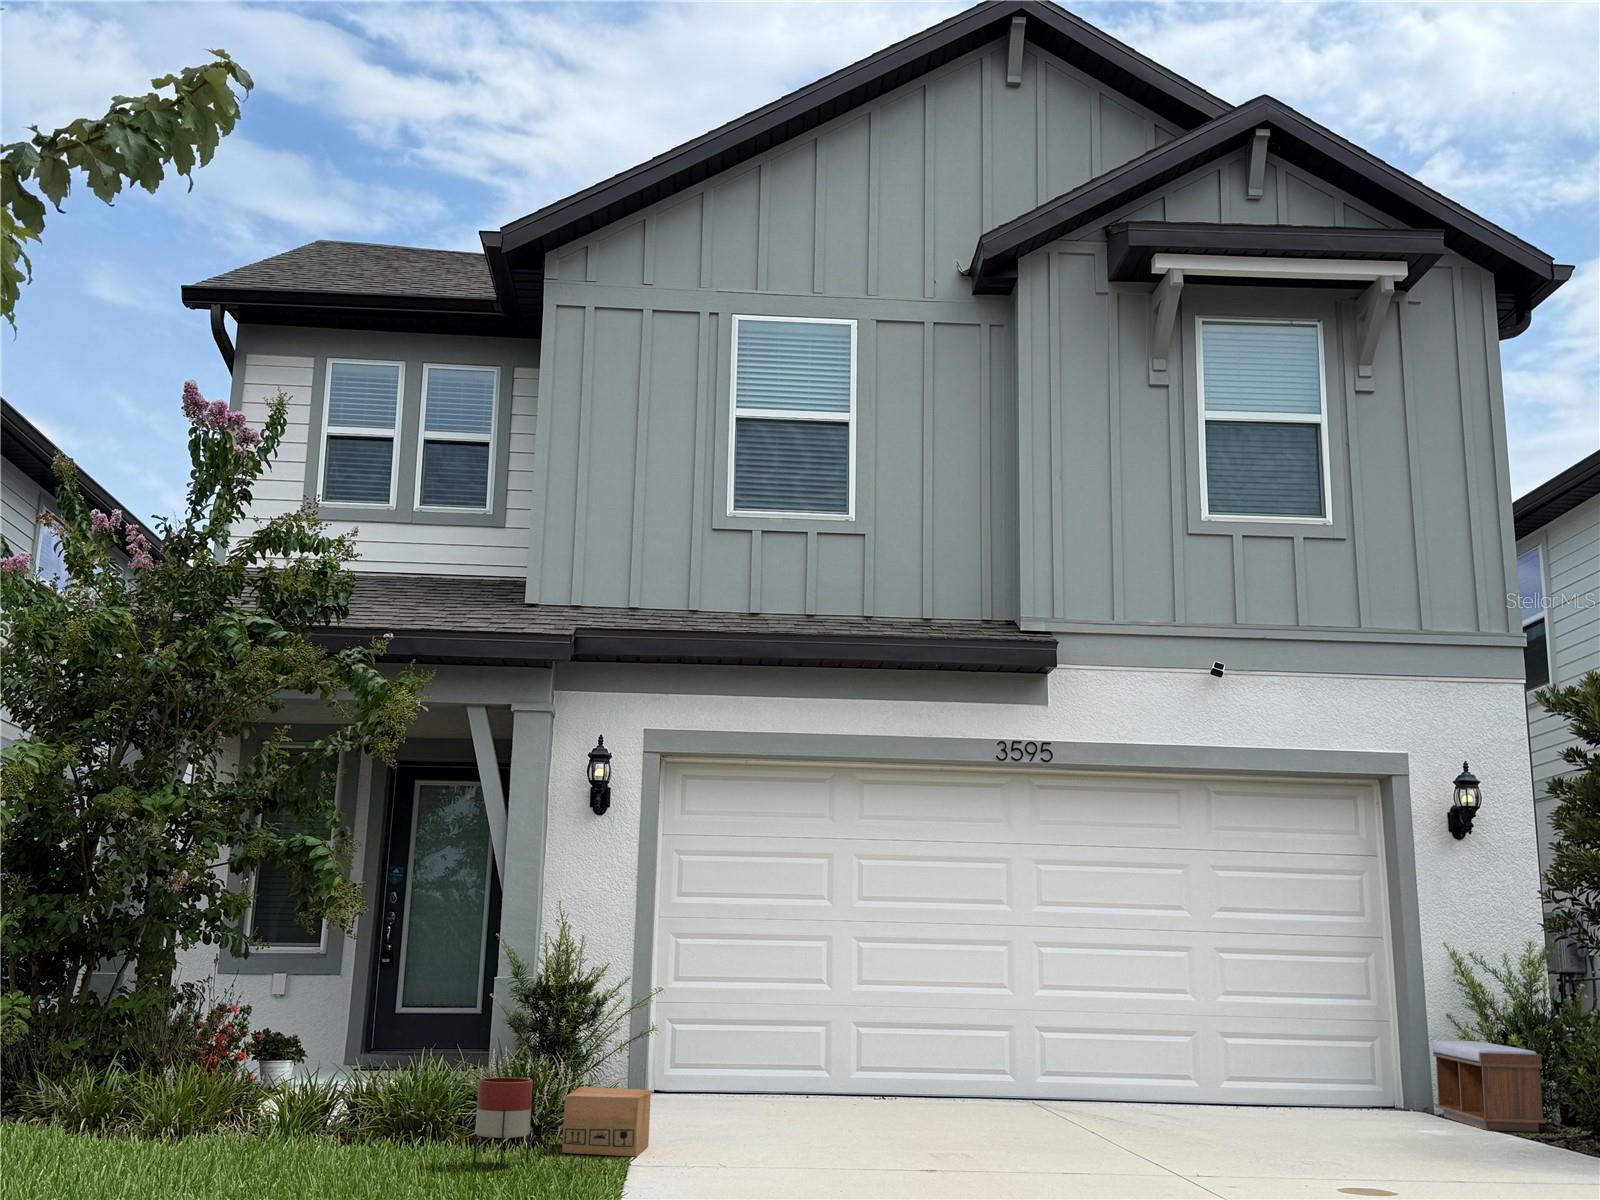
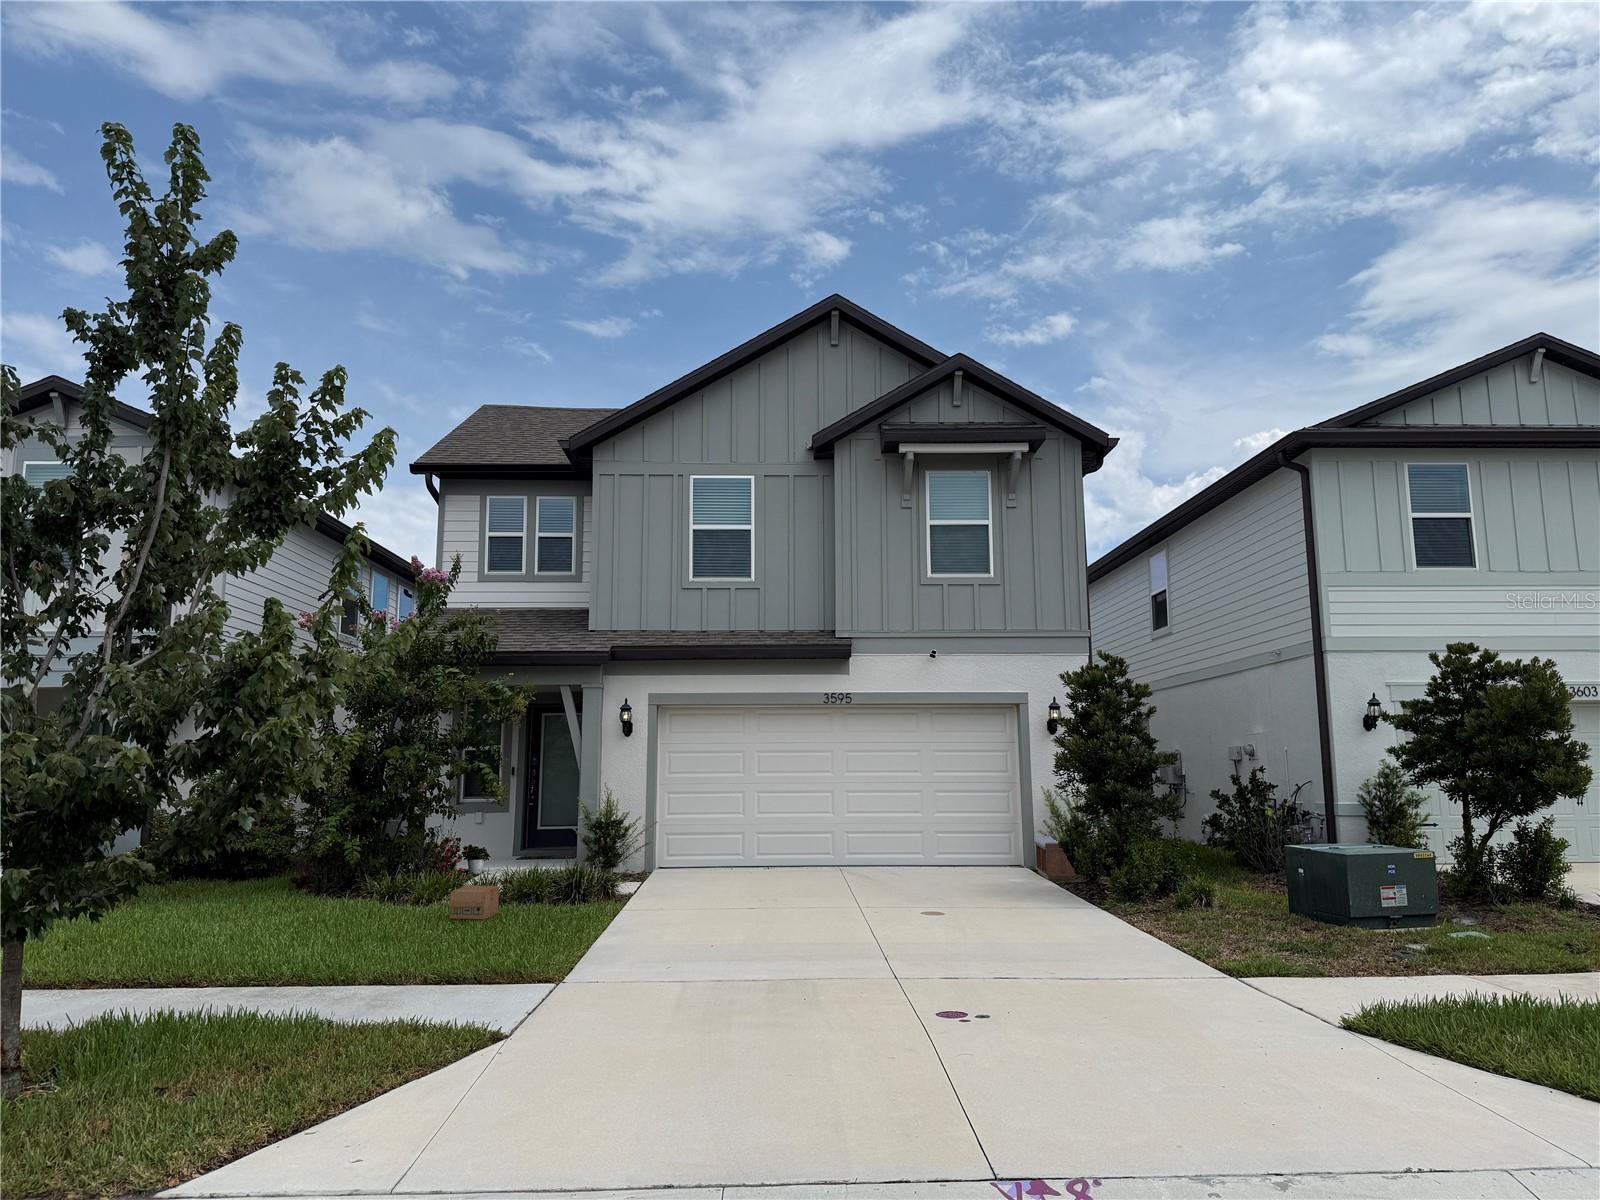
planter: present [473,1077,533,1170] -> none [557,873,581,913]
cardboard box: present [562,1086,651,1156] -> present [450,885,499,919]

